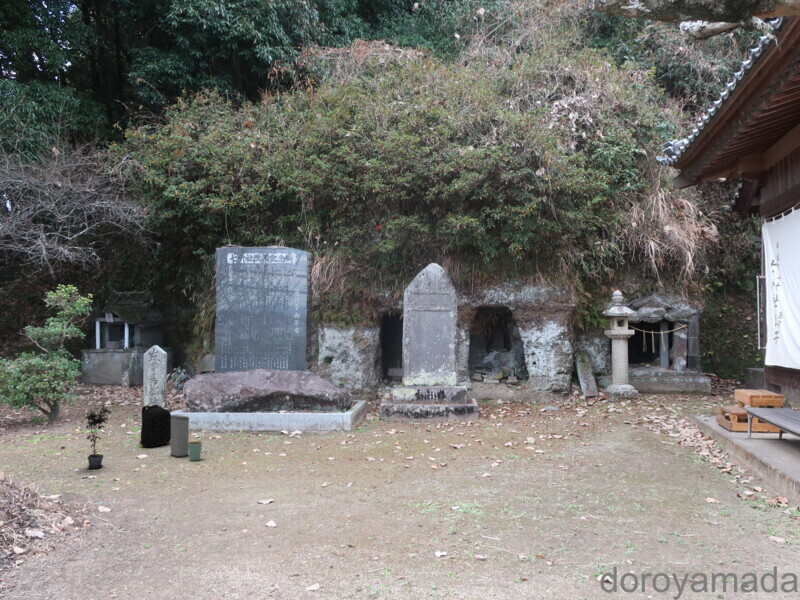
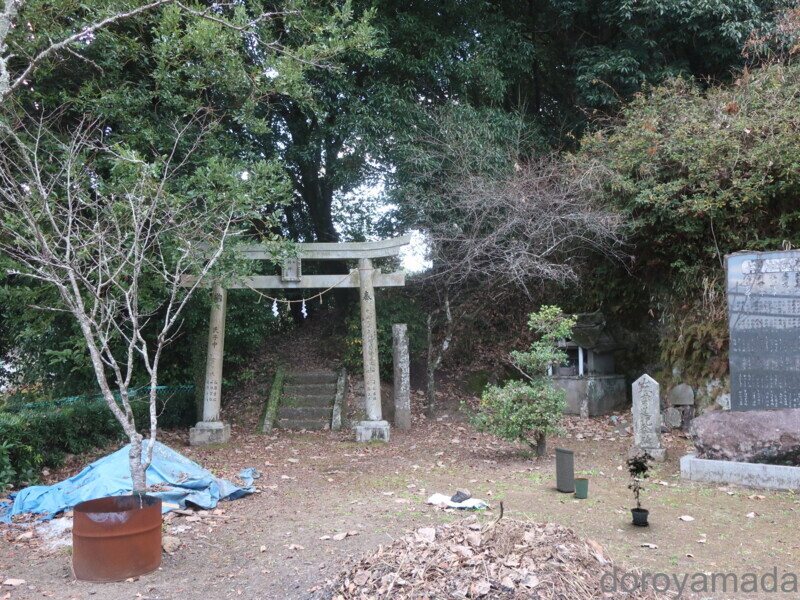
backpack: present [139,405,171,447] -> none [664,449,705,502]
trash can: present [171,415,202,460] -> present [555,447,589,498]

